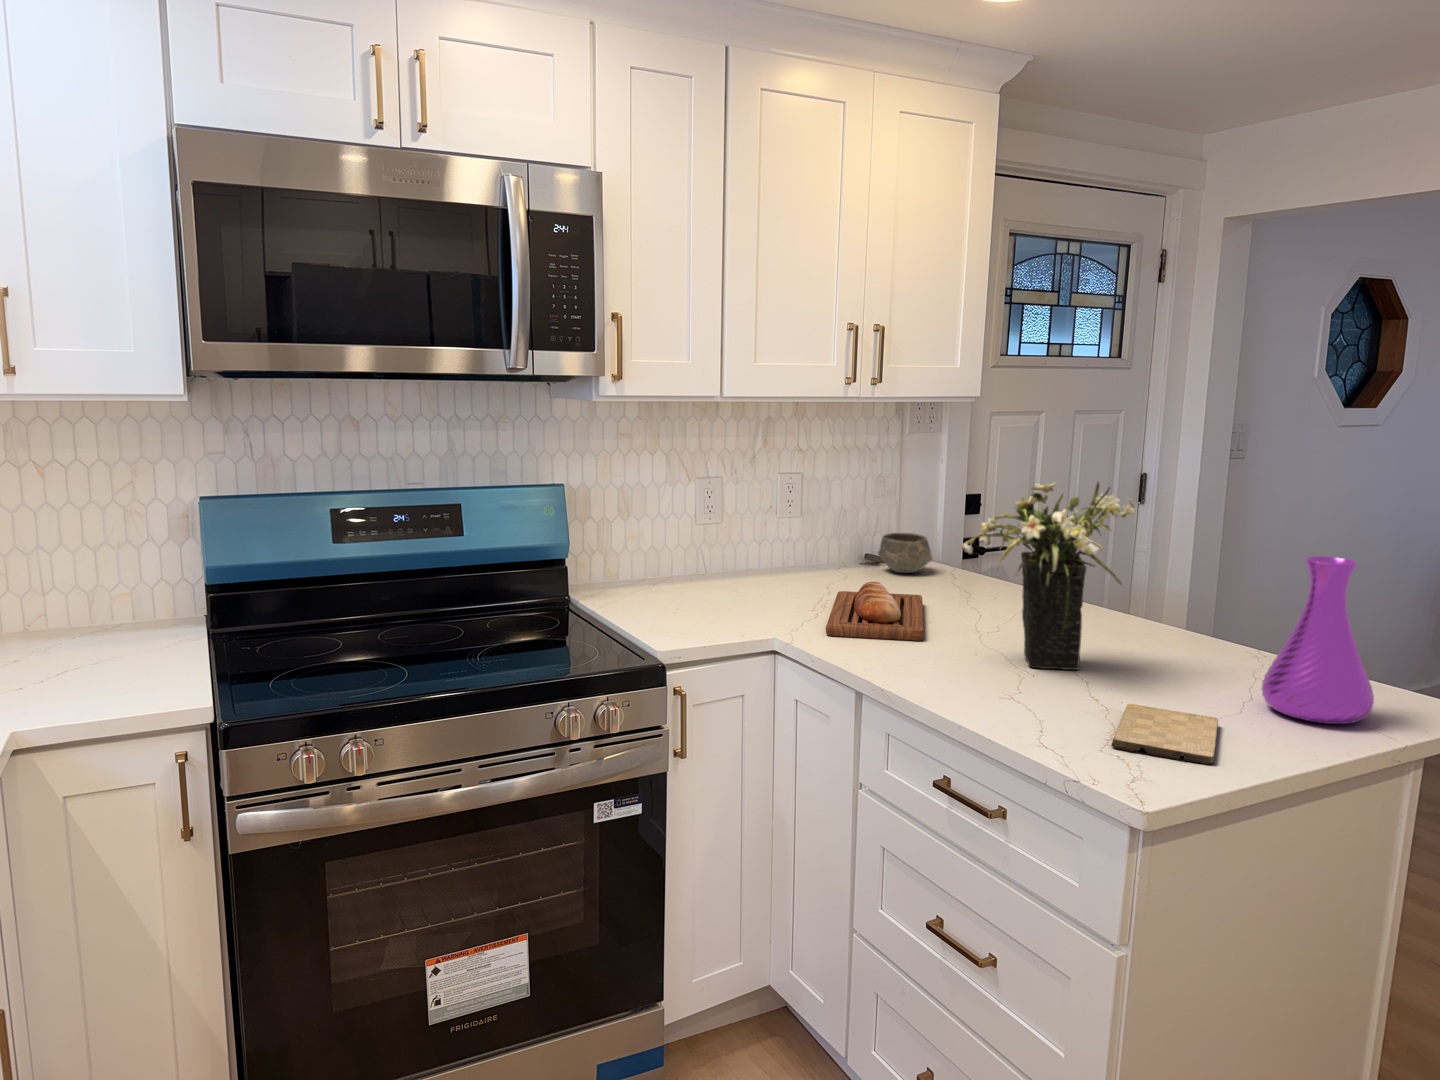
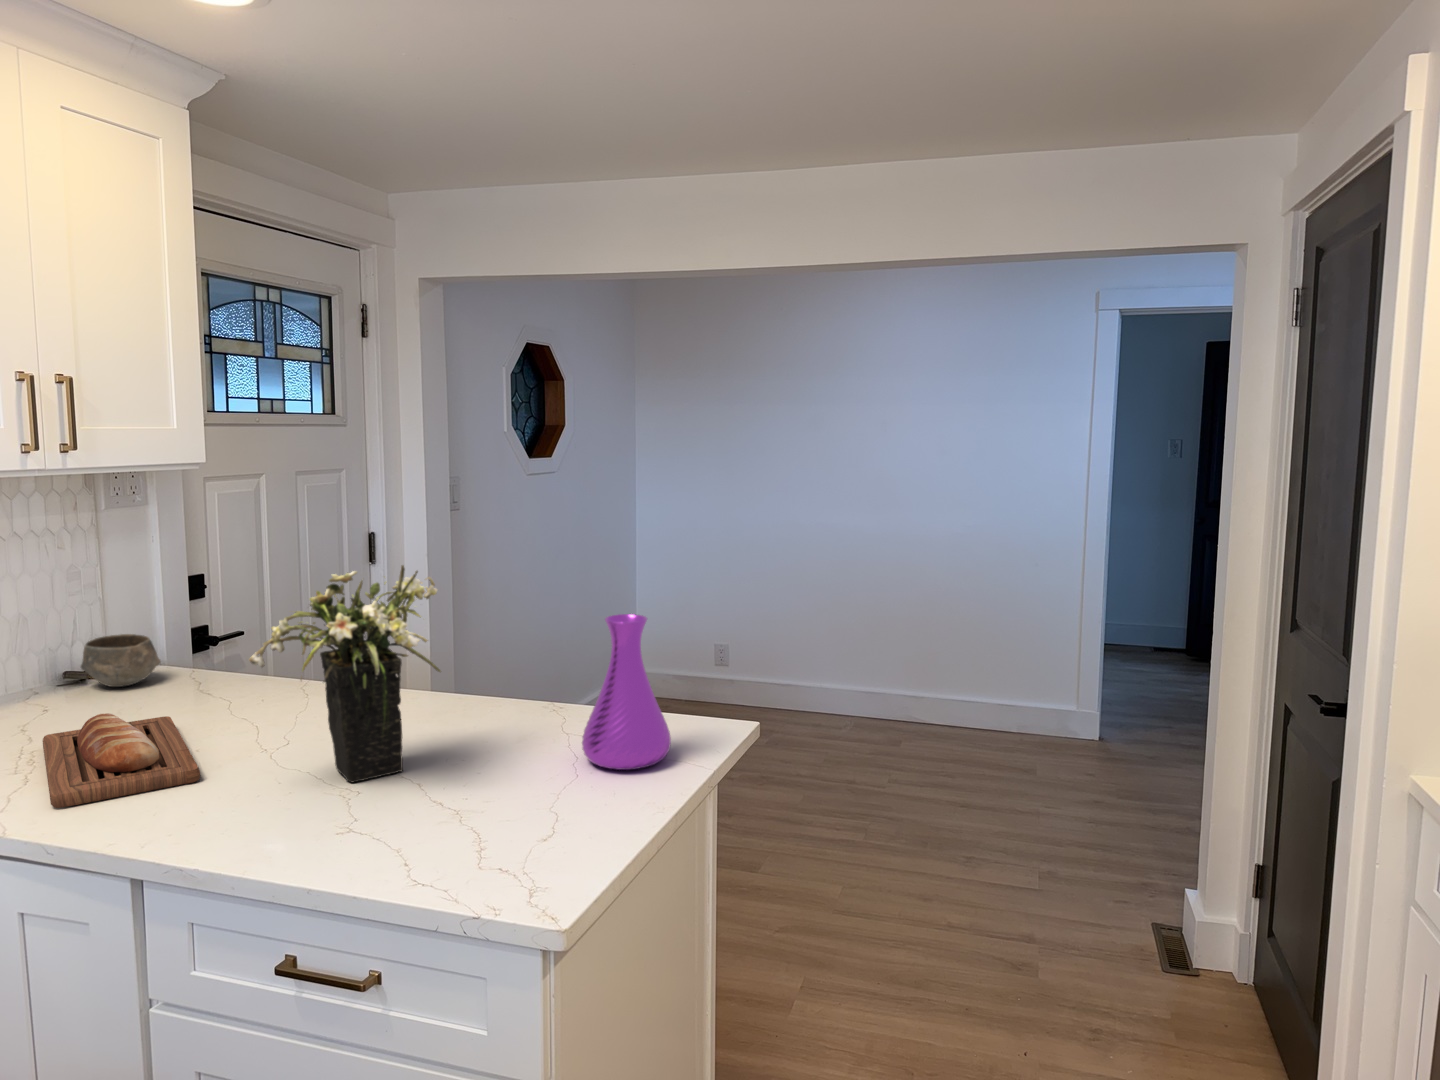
cutting board: present [1111,704,1218,764] -> none [478,792,587,861]

